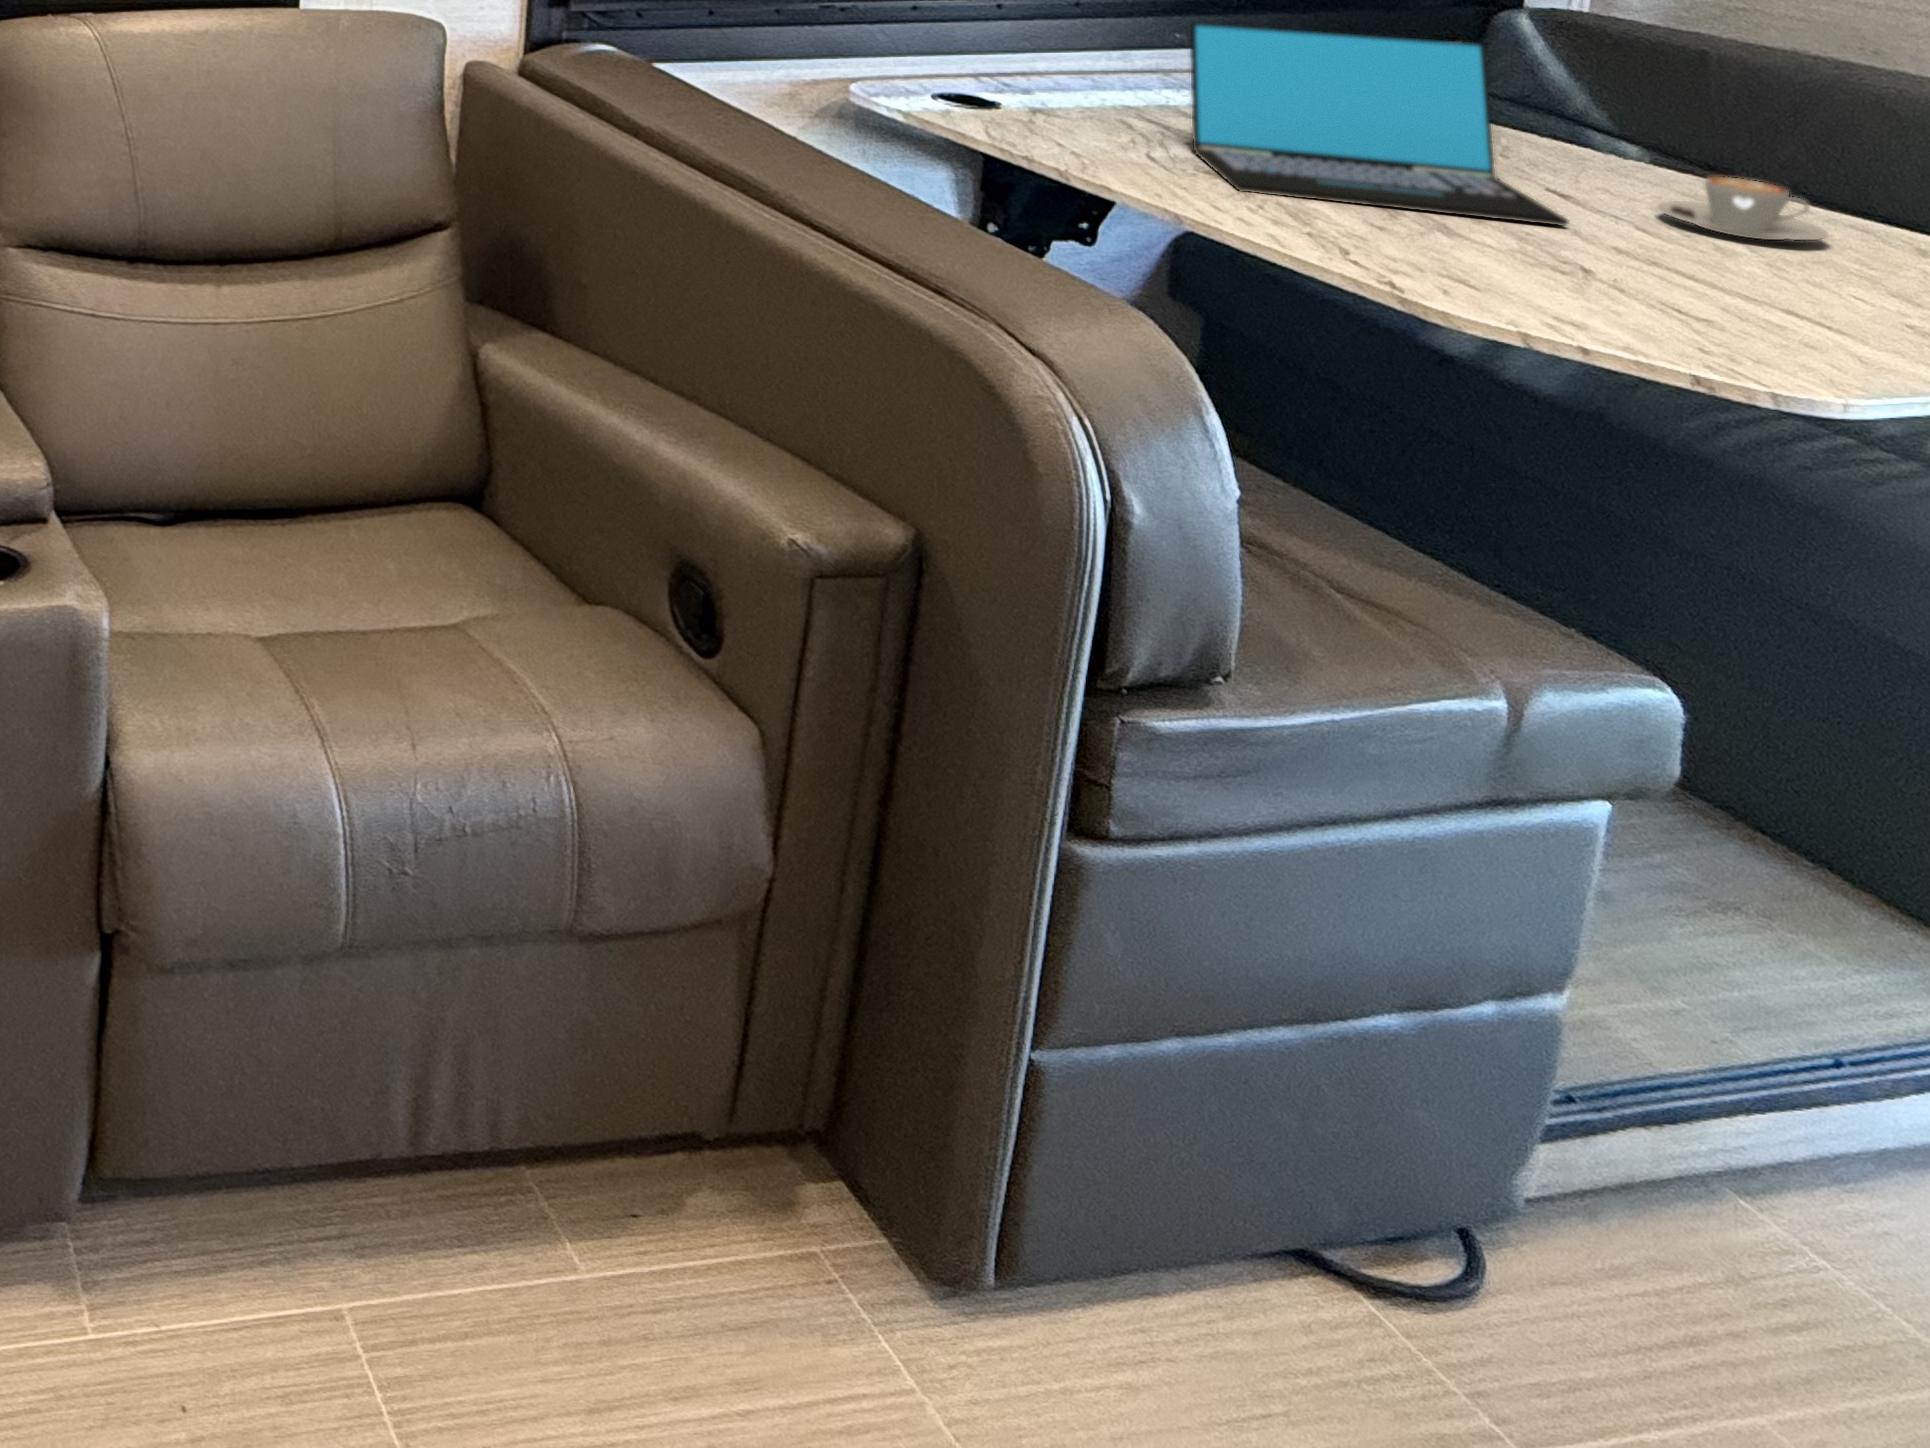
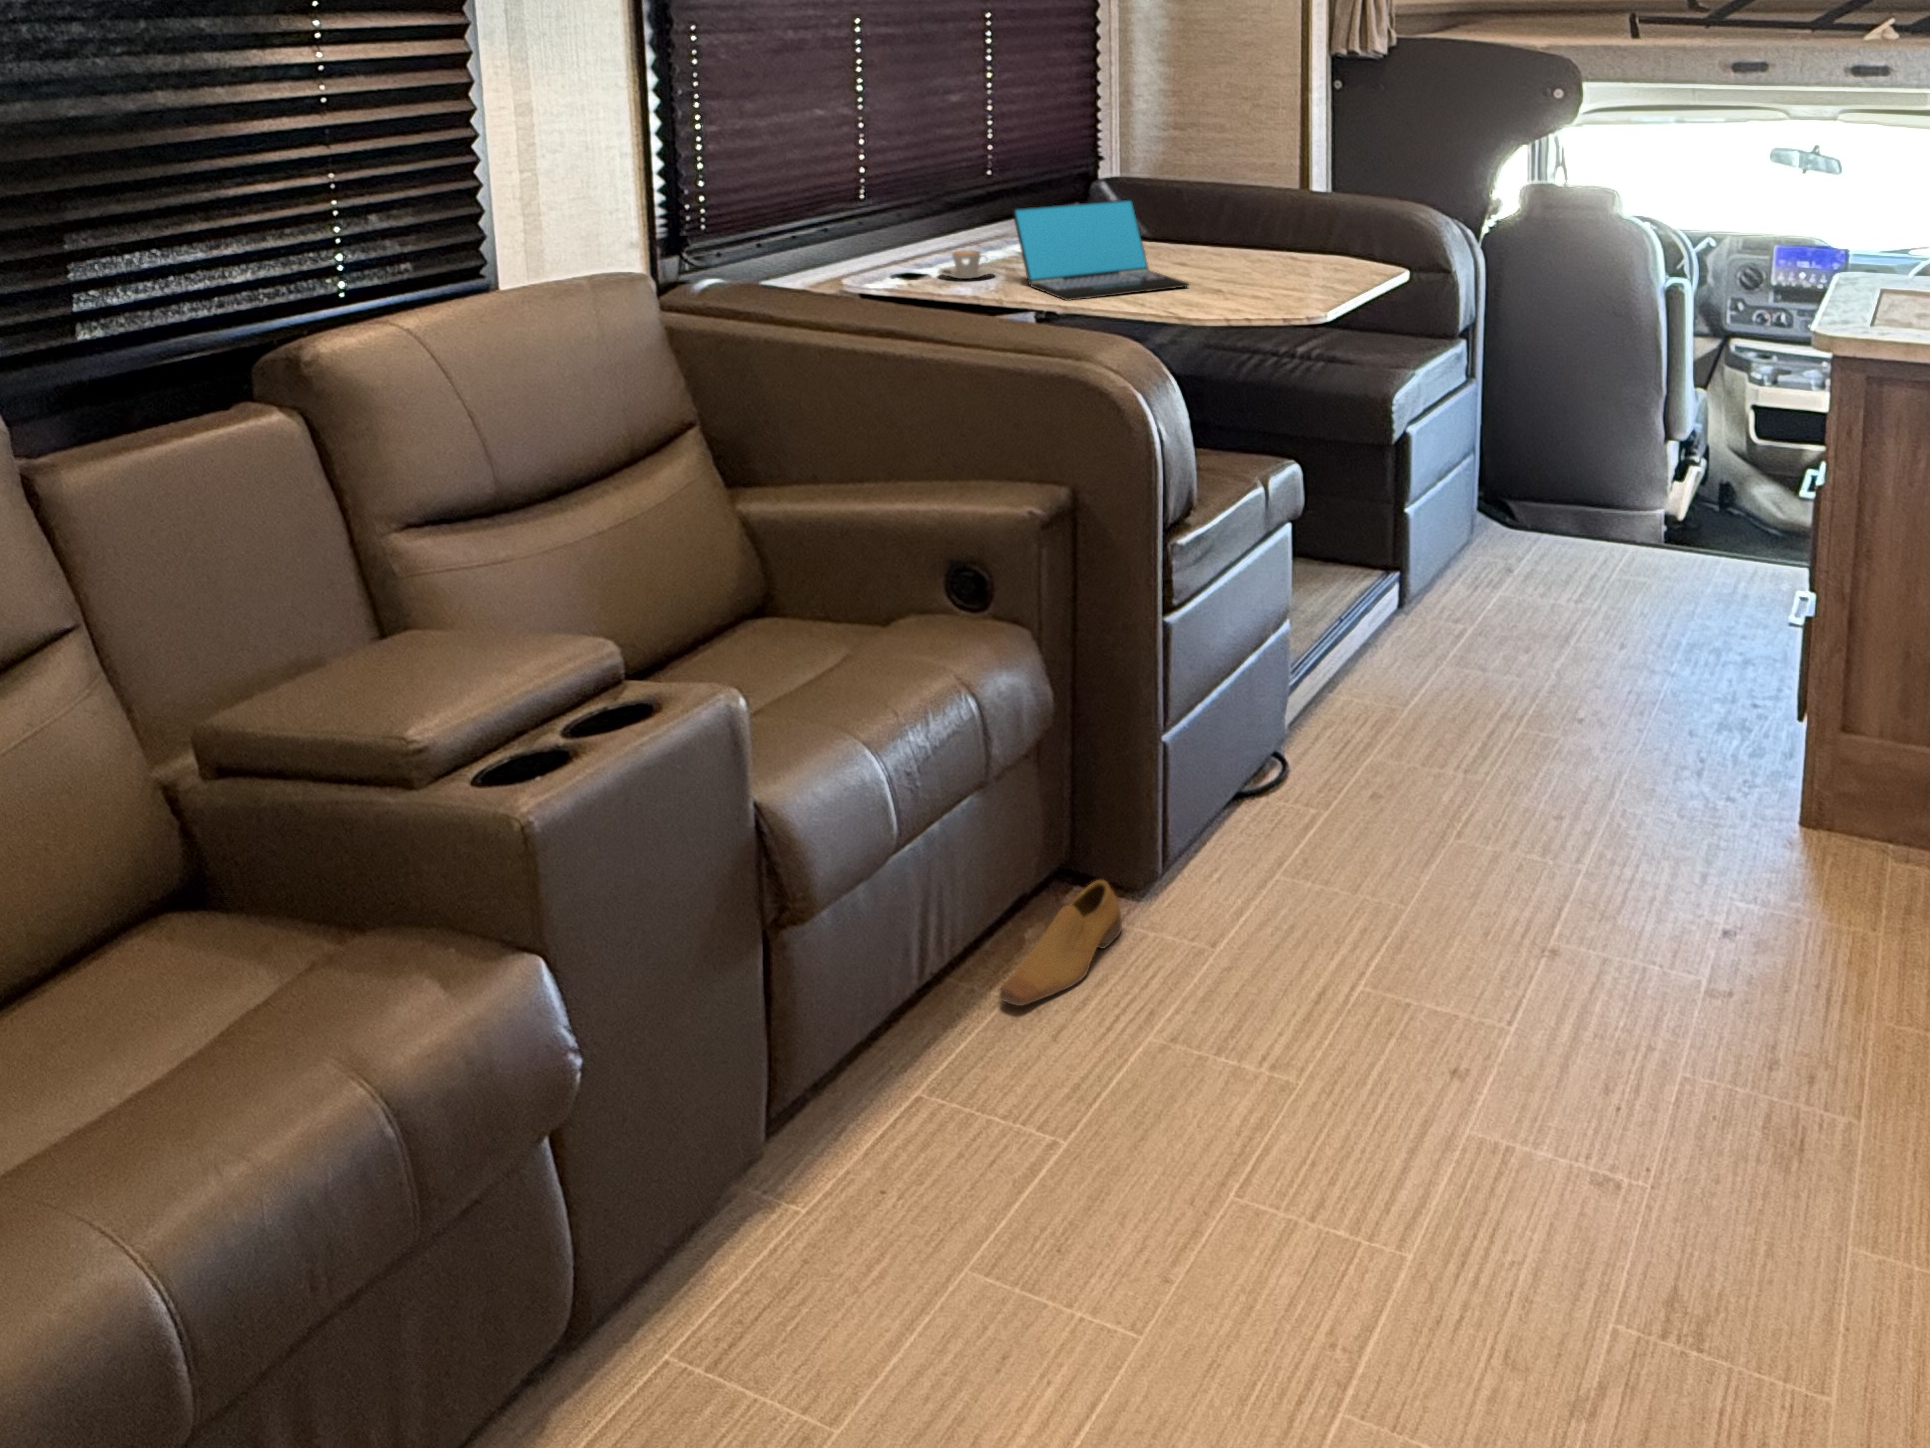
coffee cup: present [1658,177,1828,240] -> present [938,250,995,279]
shoe: none [567,1203,873,1356] -> present [999,880,1122,1006]

